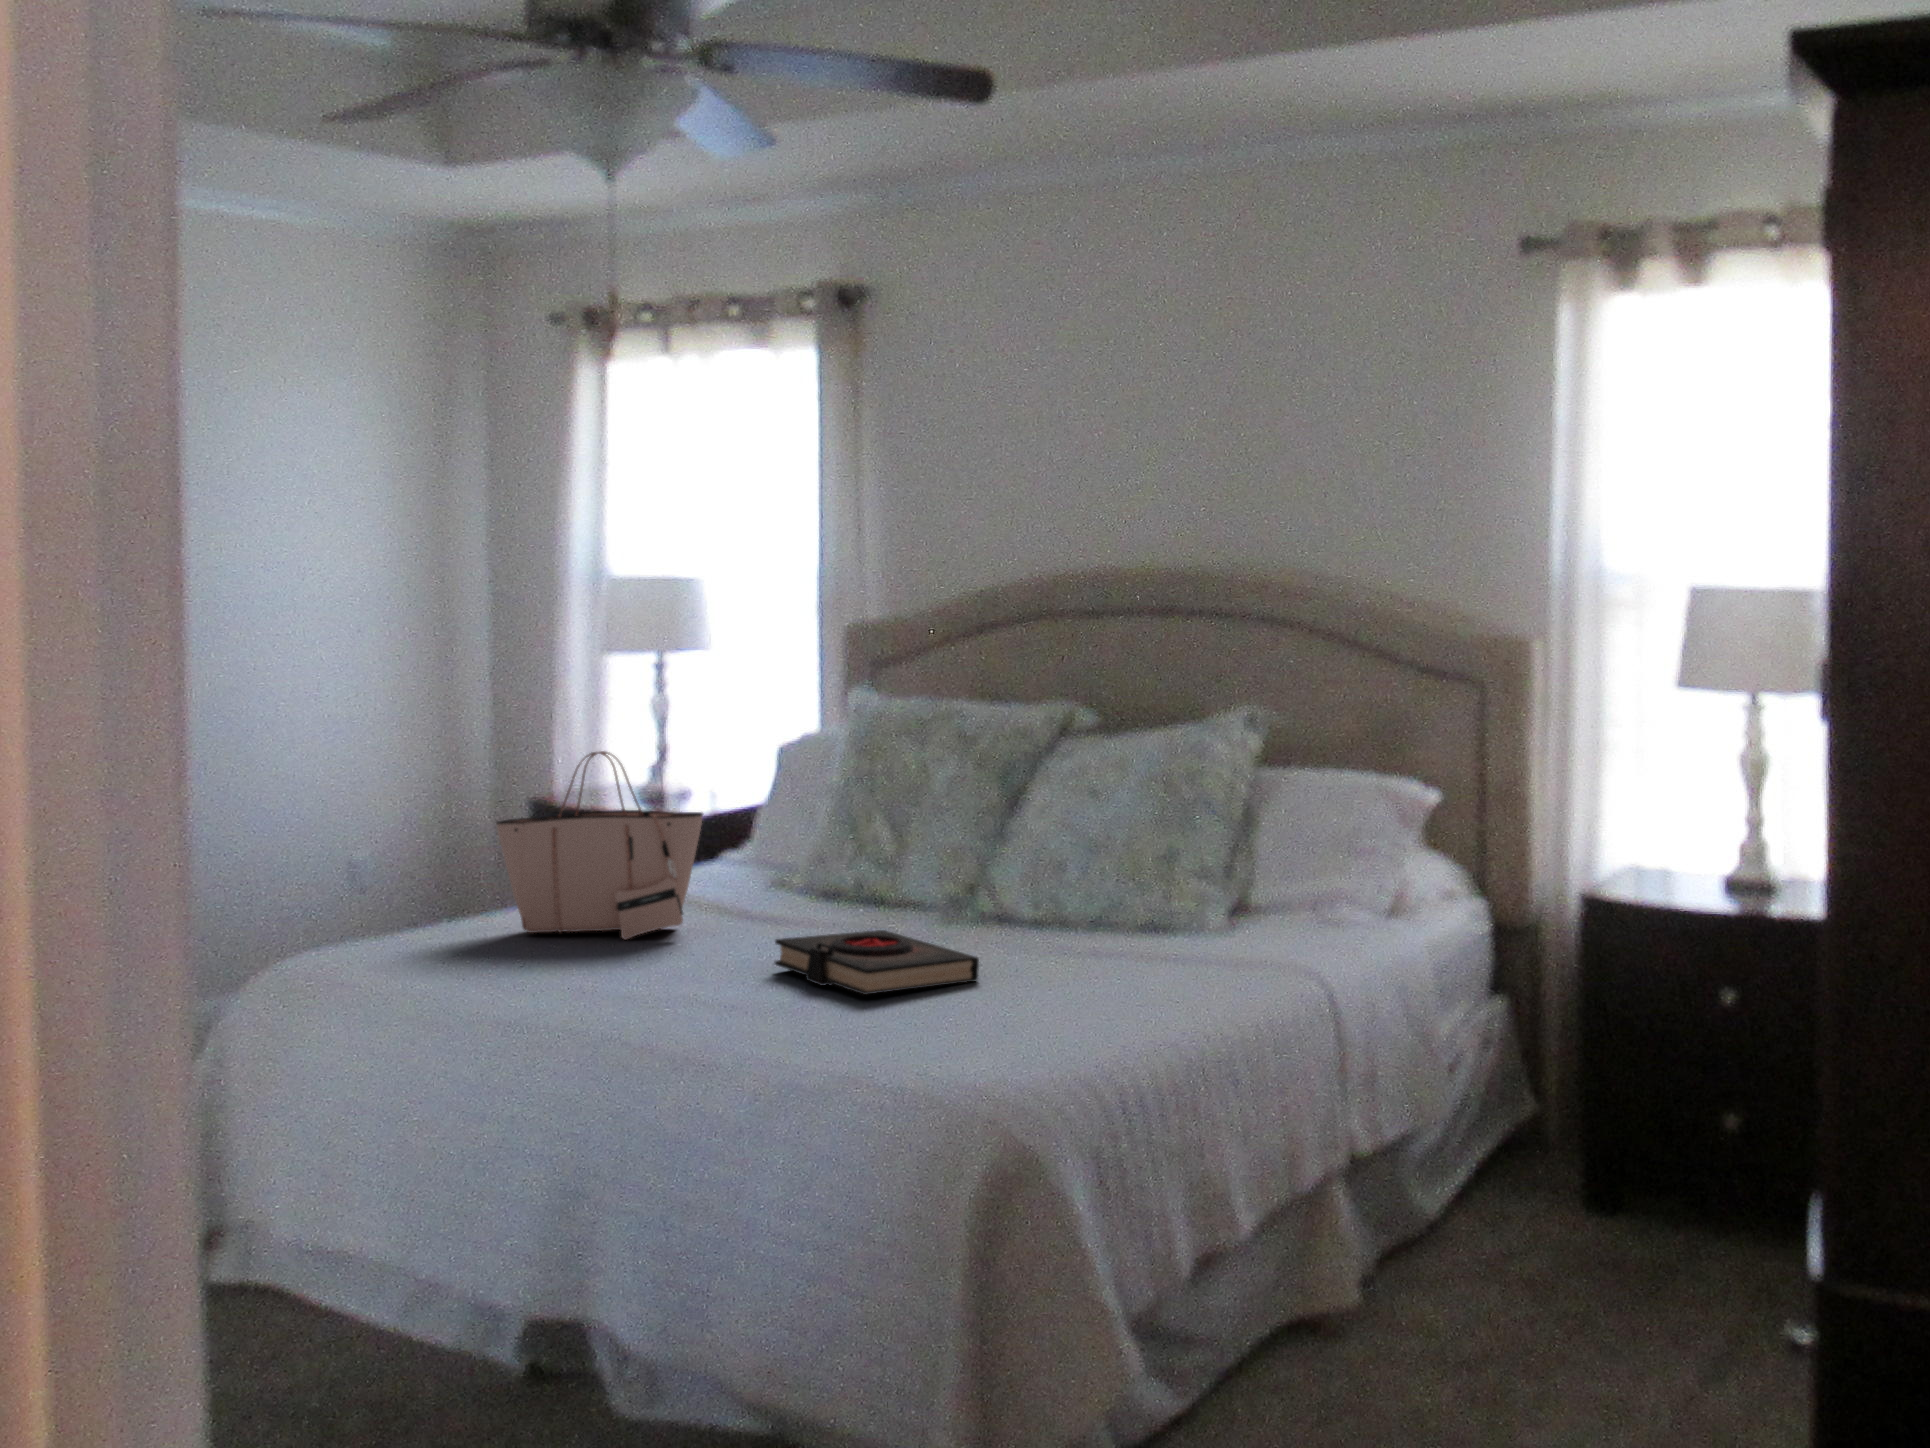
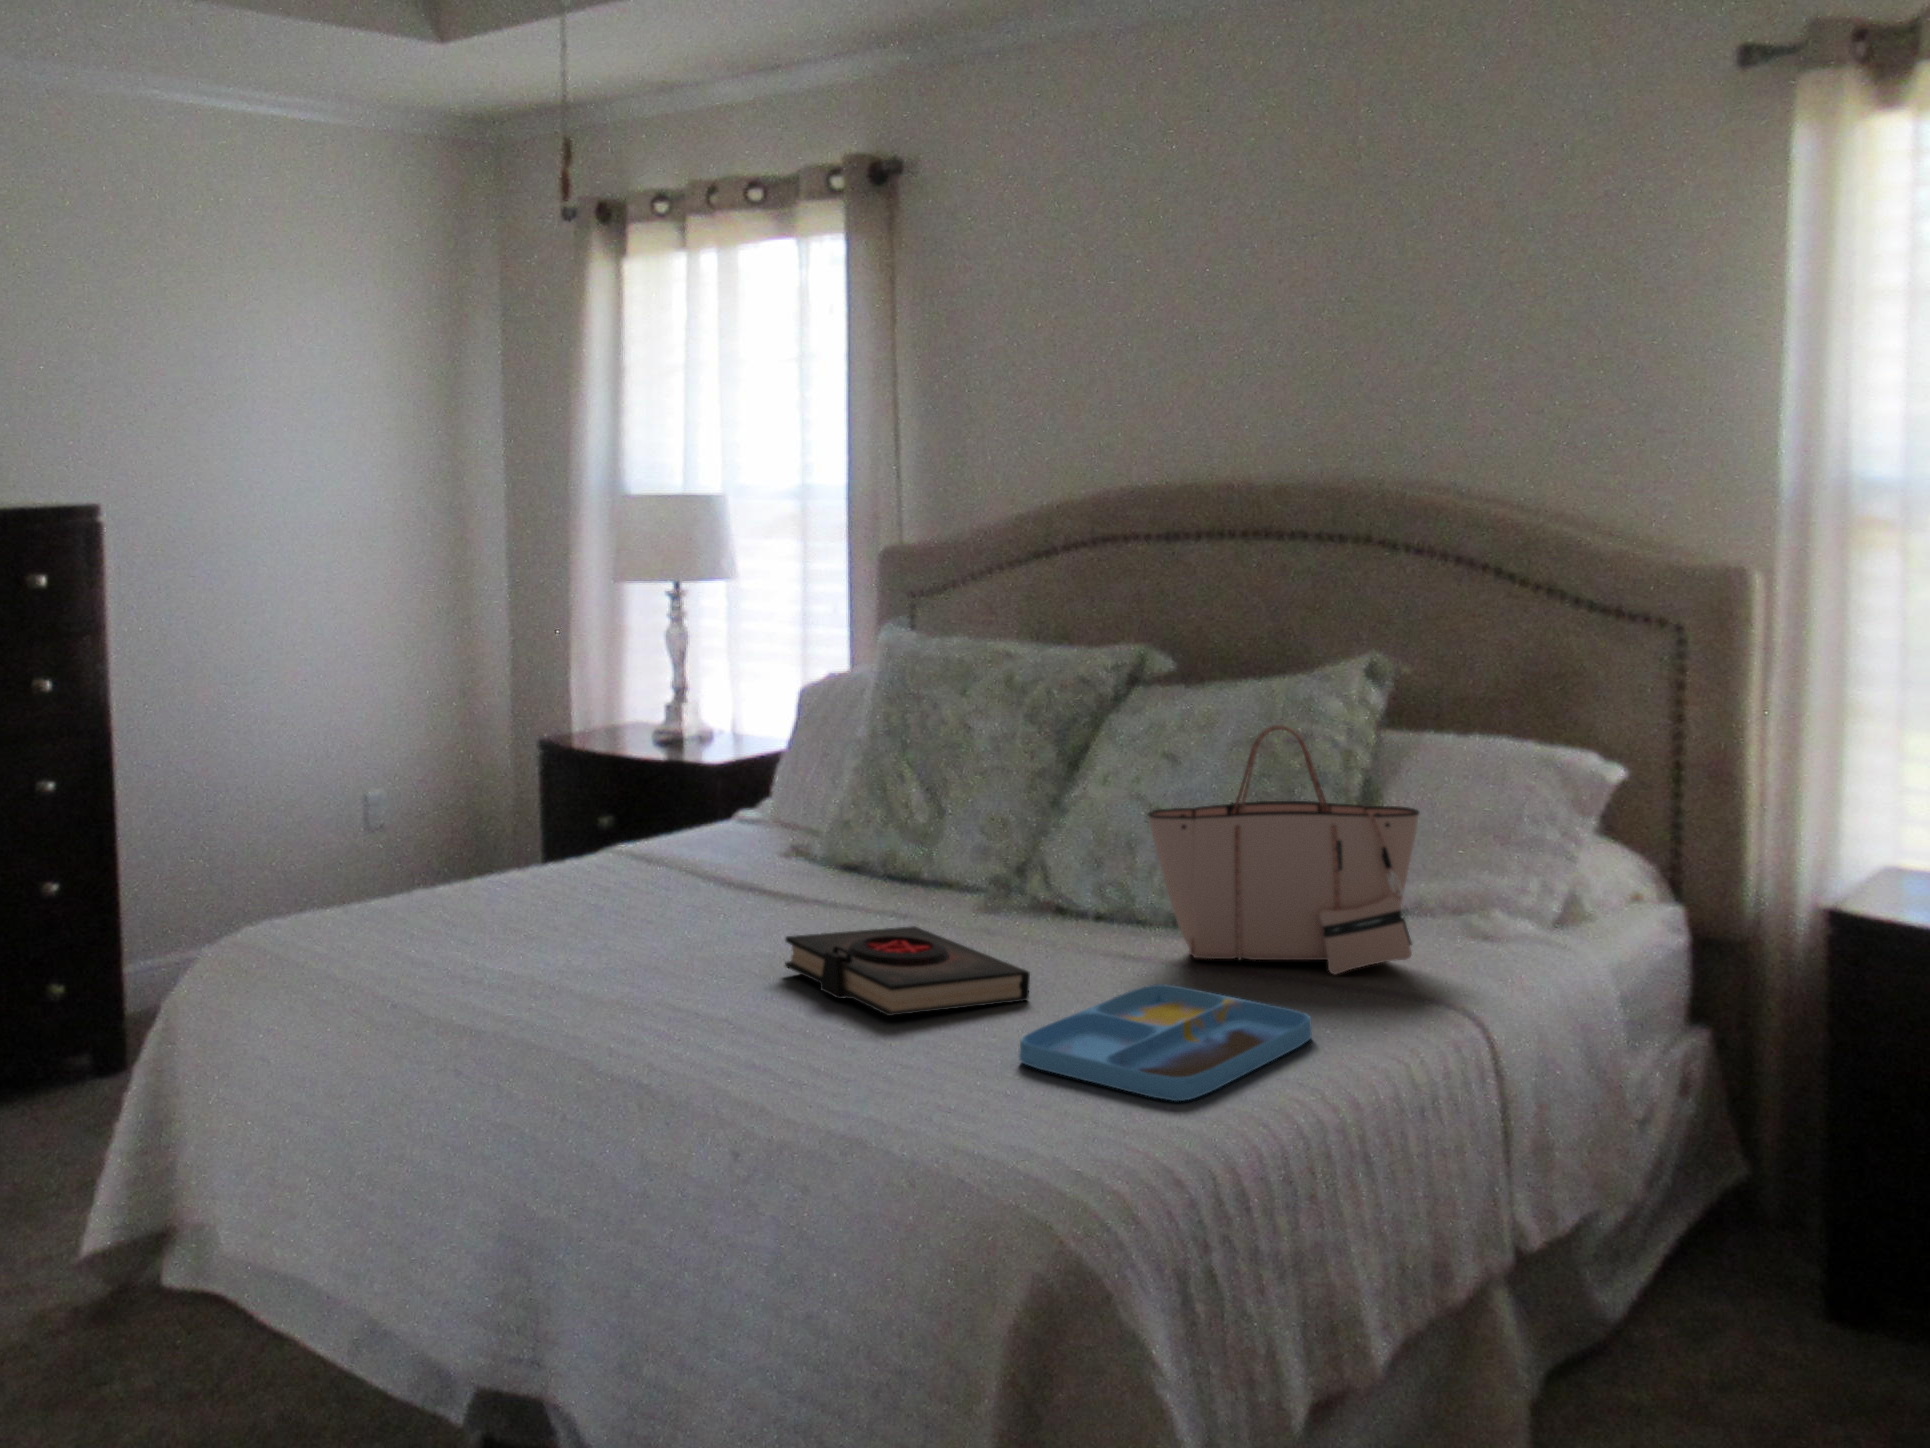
tote bag: present [496,751,703,940] -> present [1148,725,1419,975]
tray: none [971,963,1198,1040] -> present [1019,984,1312,1101]

